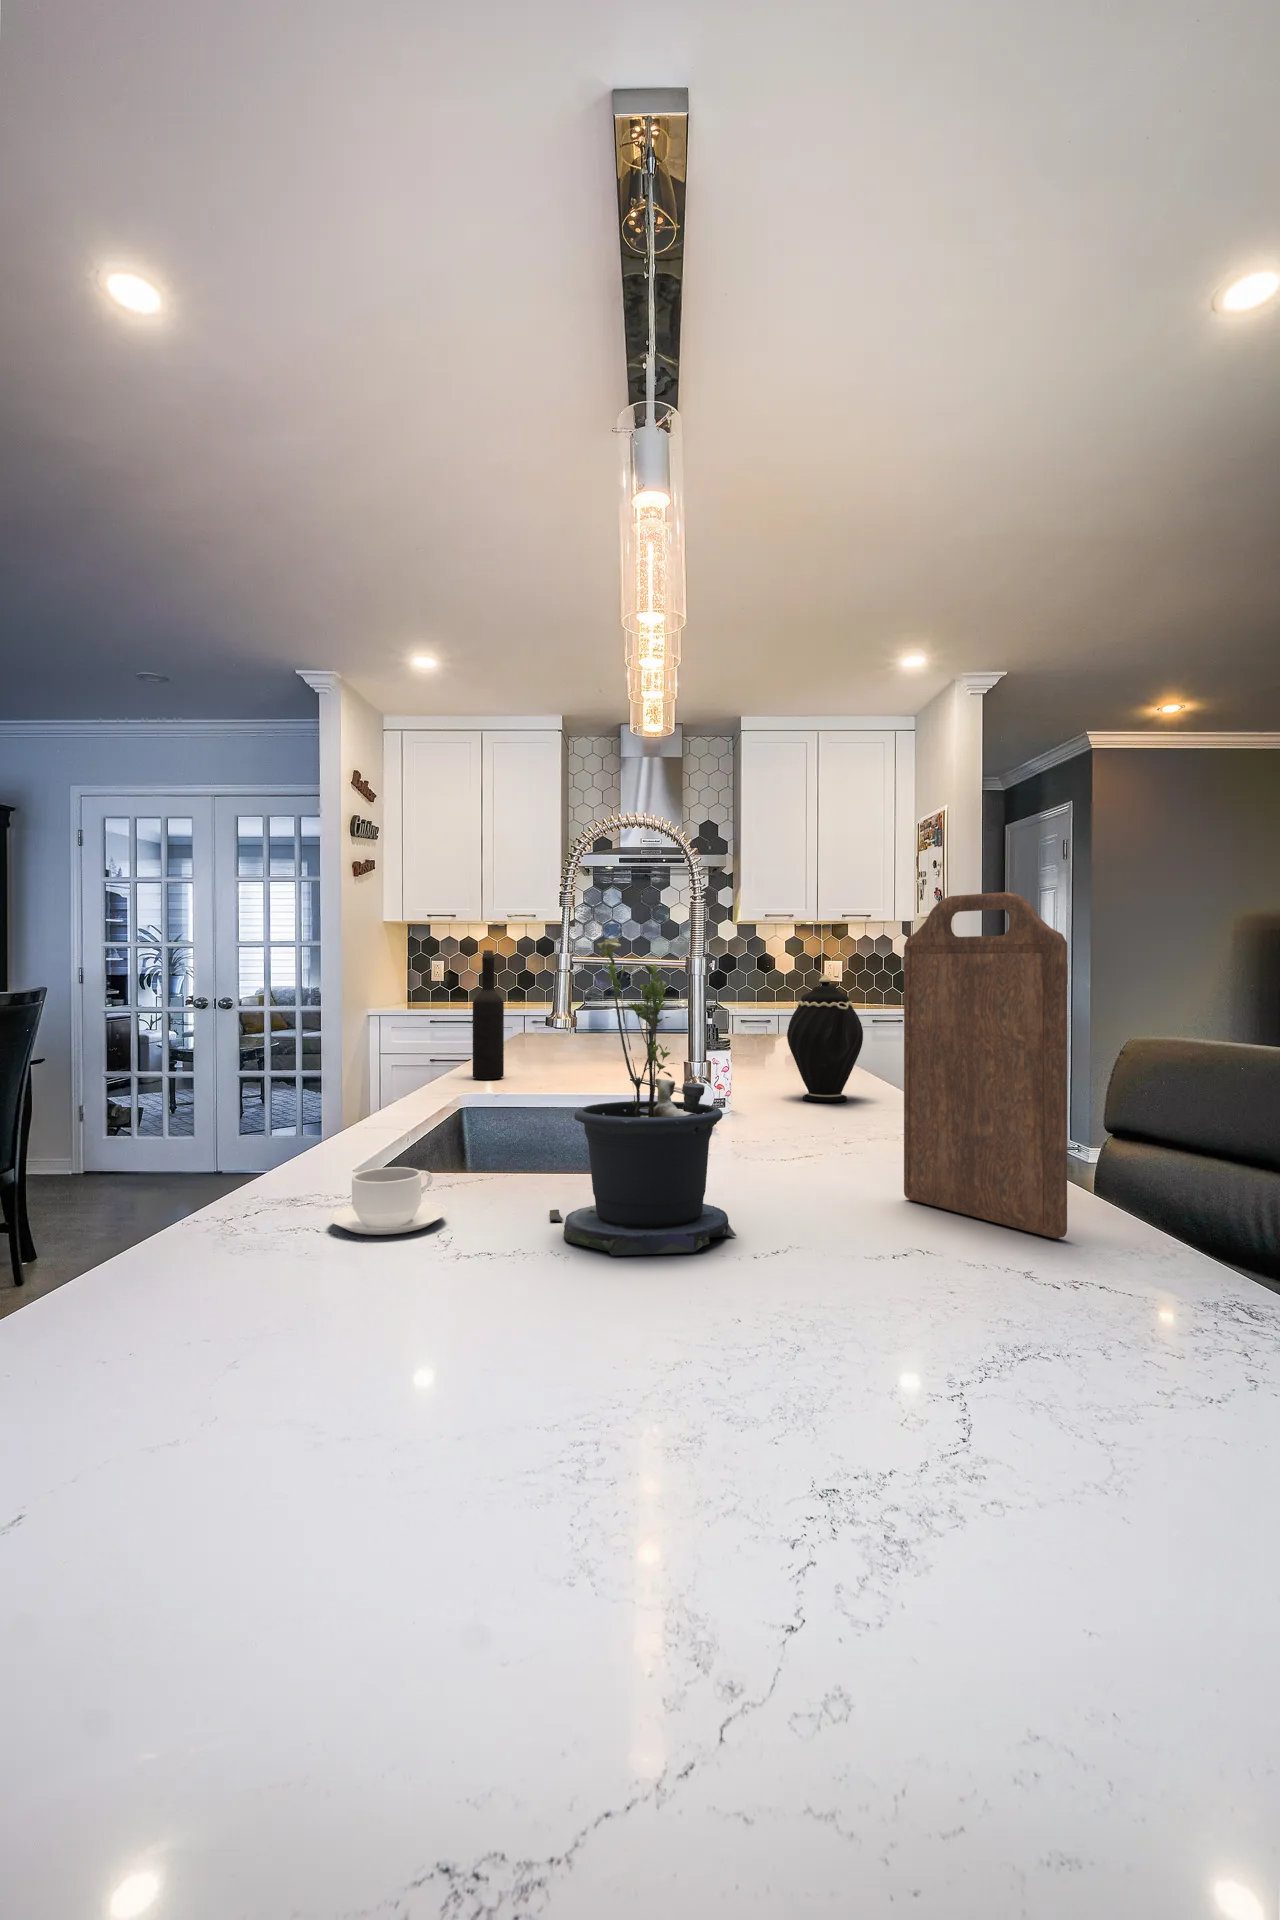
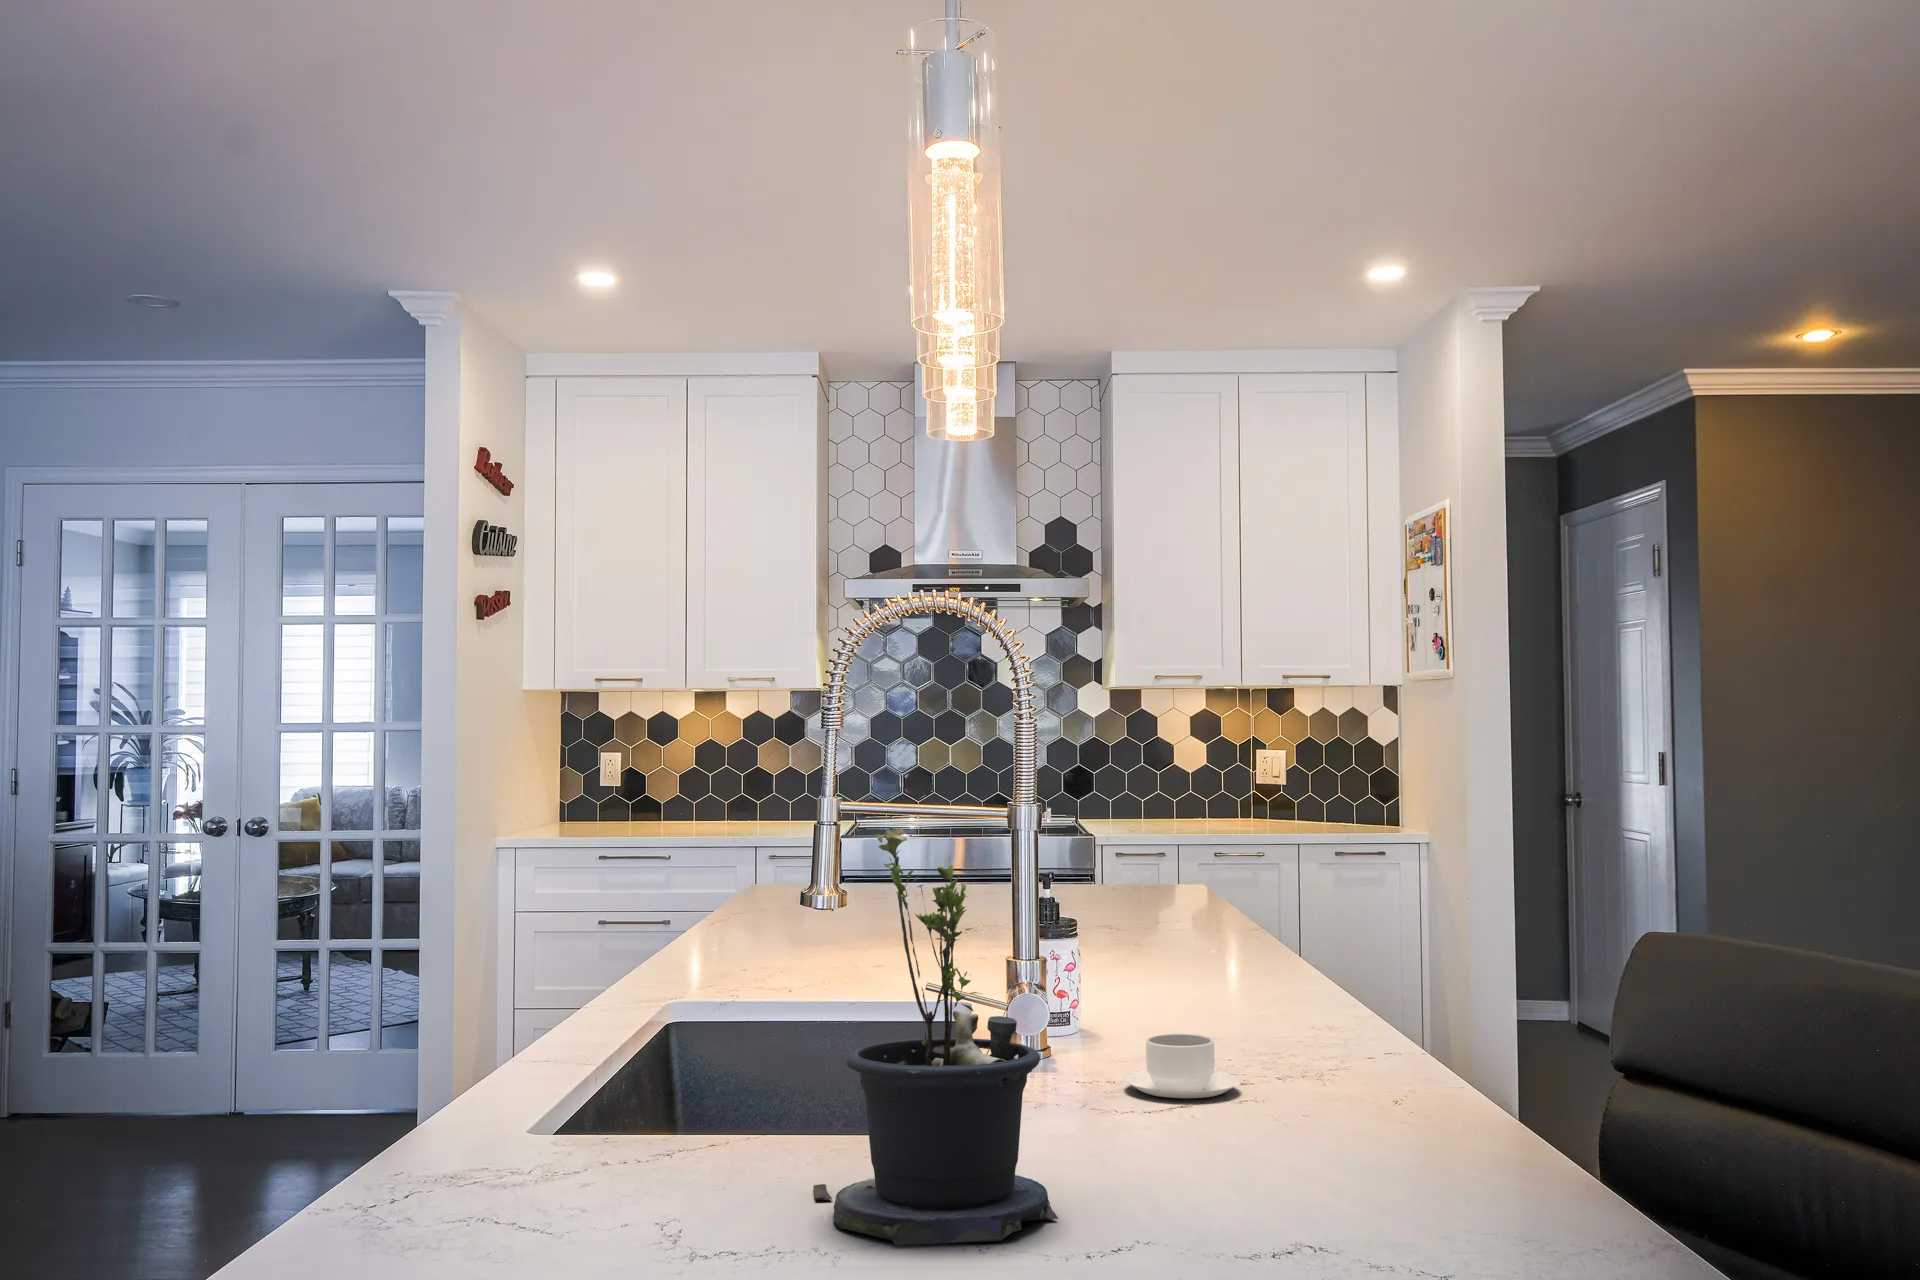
cutting board: present [904,892,1067,1238] -> none [1288,761,1488,1220]
wine bottle: present [473,950,504,1079] -> none [685,774,733,975]
teapot: present [787,975,863,1102] -> none [1163,820,1276,1014]
coffee cup: present [329,1167,447,1235] -> present [1124,1033,1240,1098]

